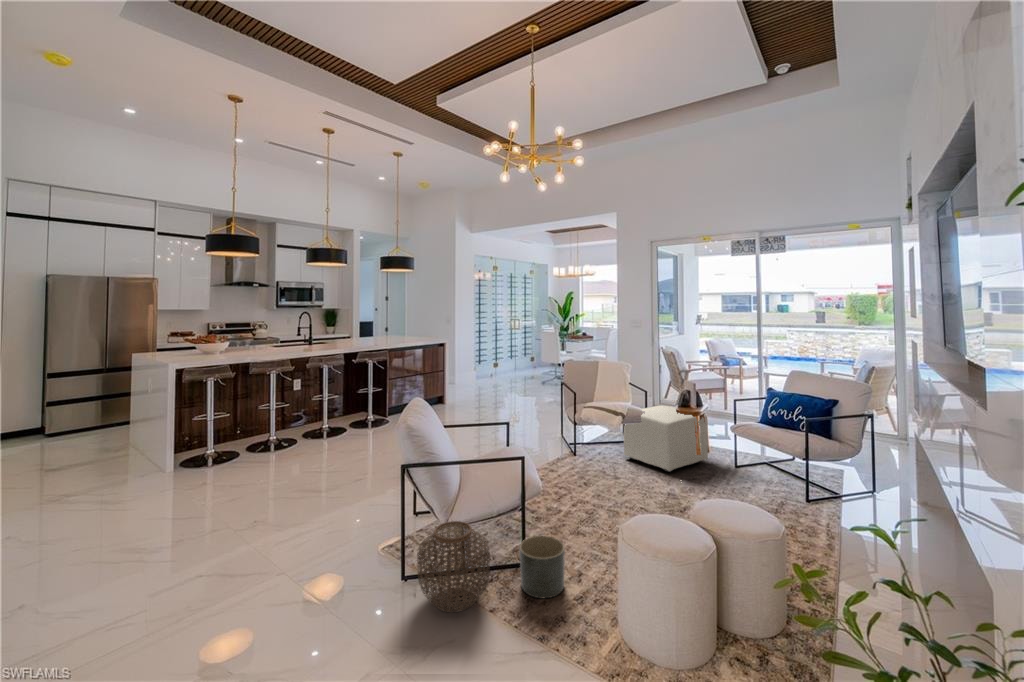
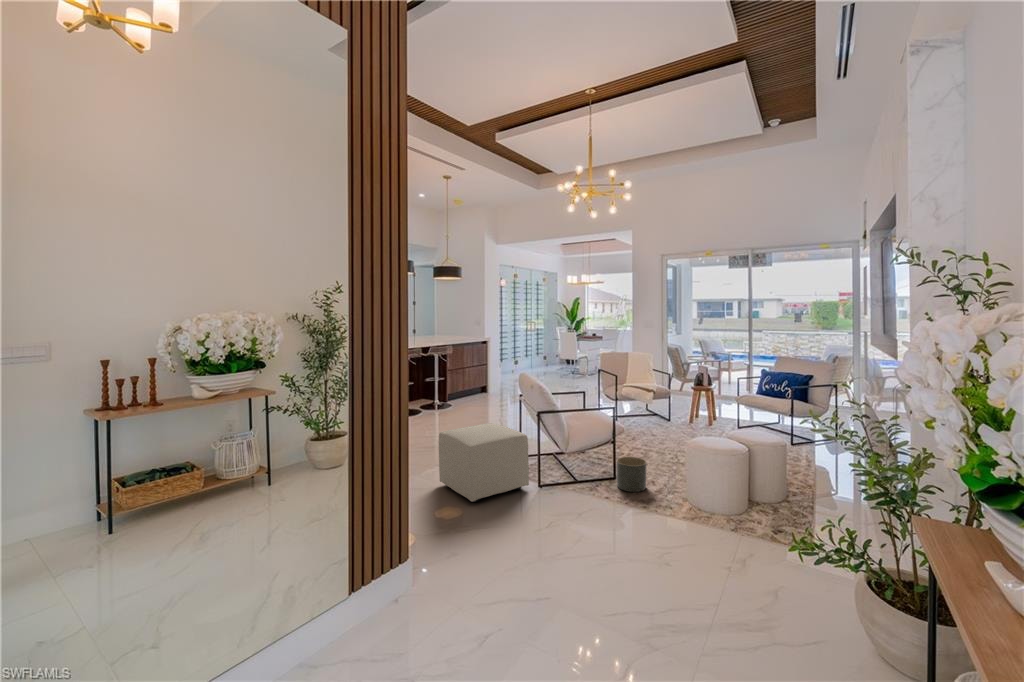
ottoman: present [624,405,708,472] -> present [439,423,529,502]
woven basket: present [417,521,490,612] -> none [556,445,602,499]

